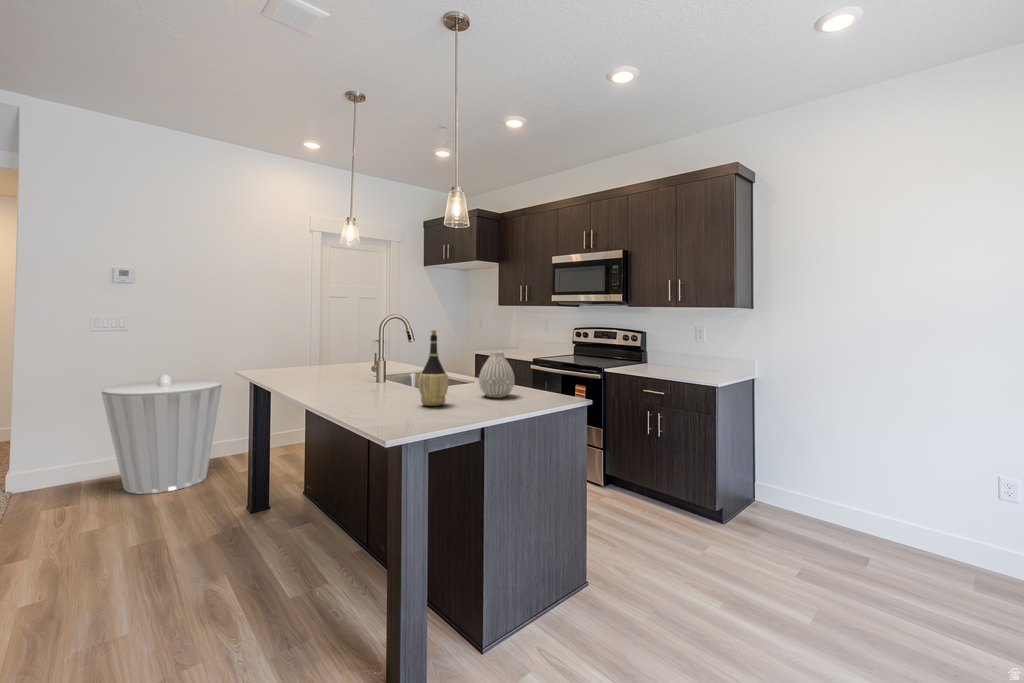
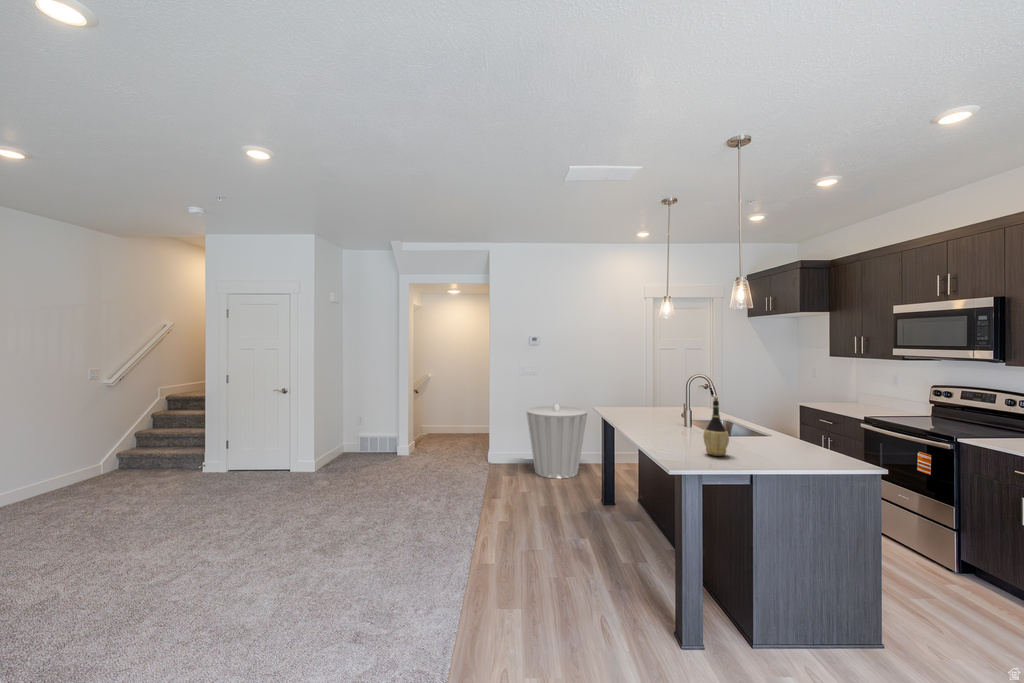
vase: present [479,351,515,398] -> none [762,416,799,457]

